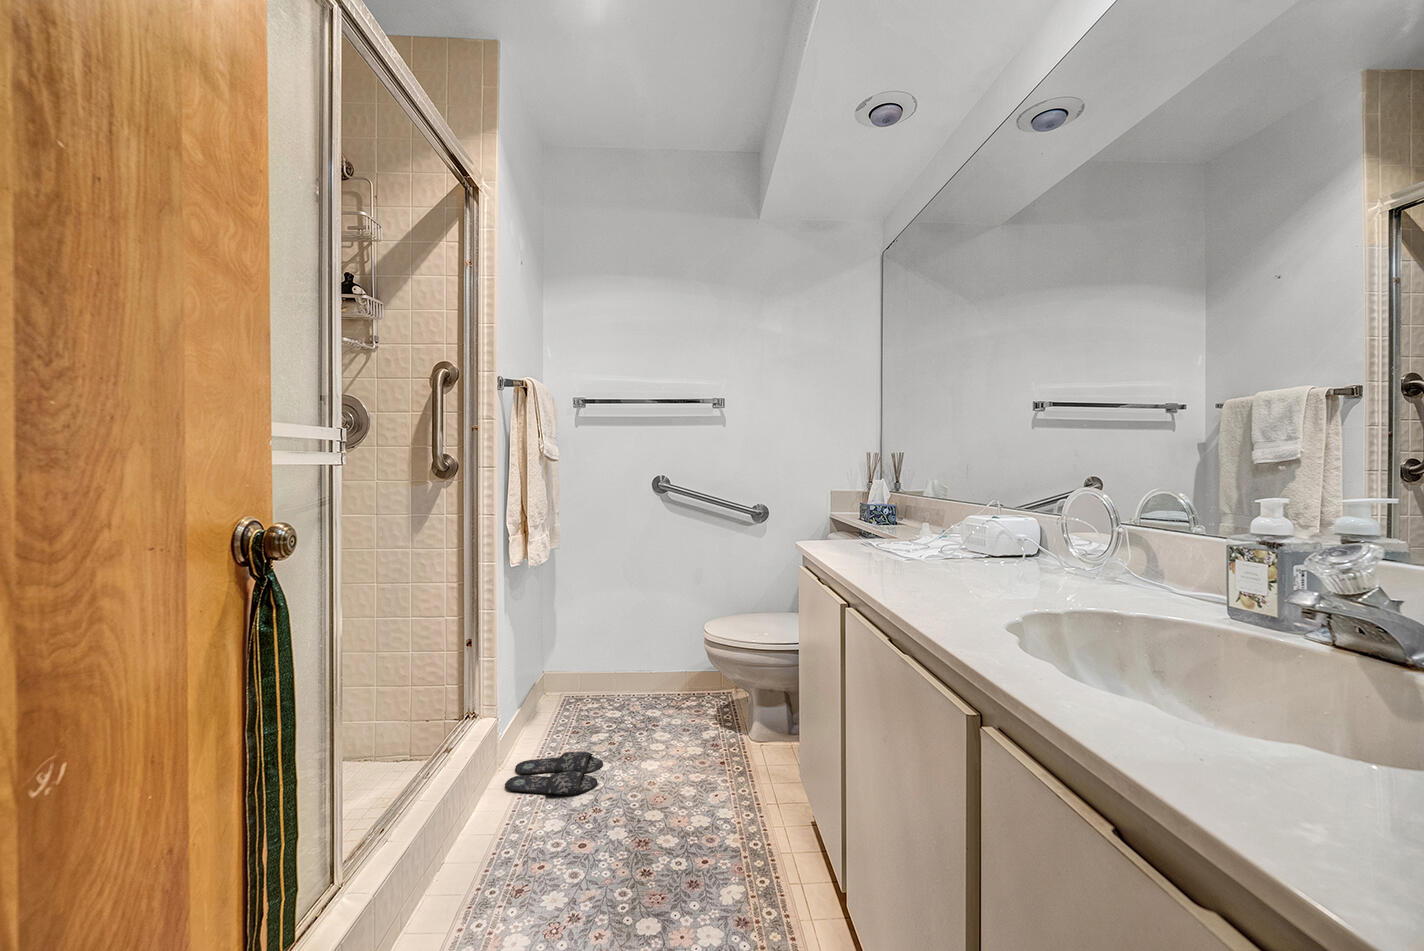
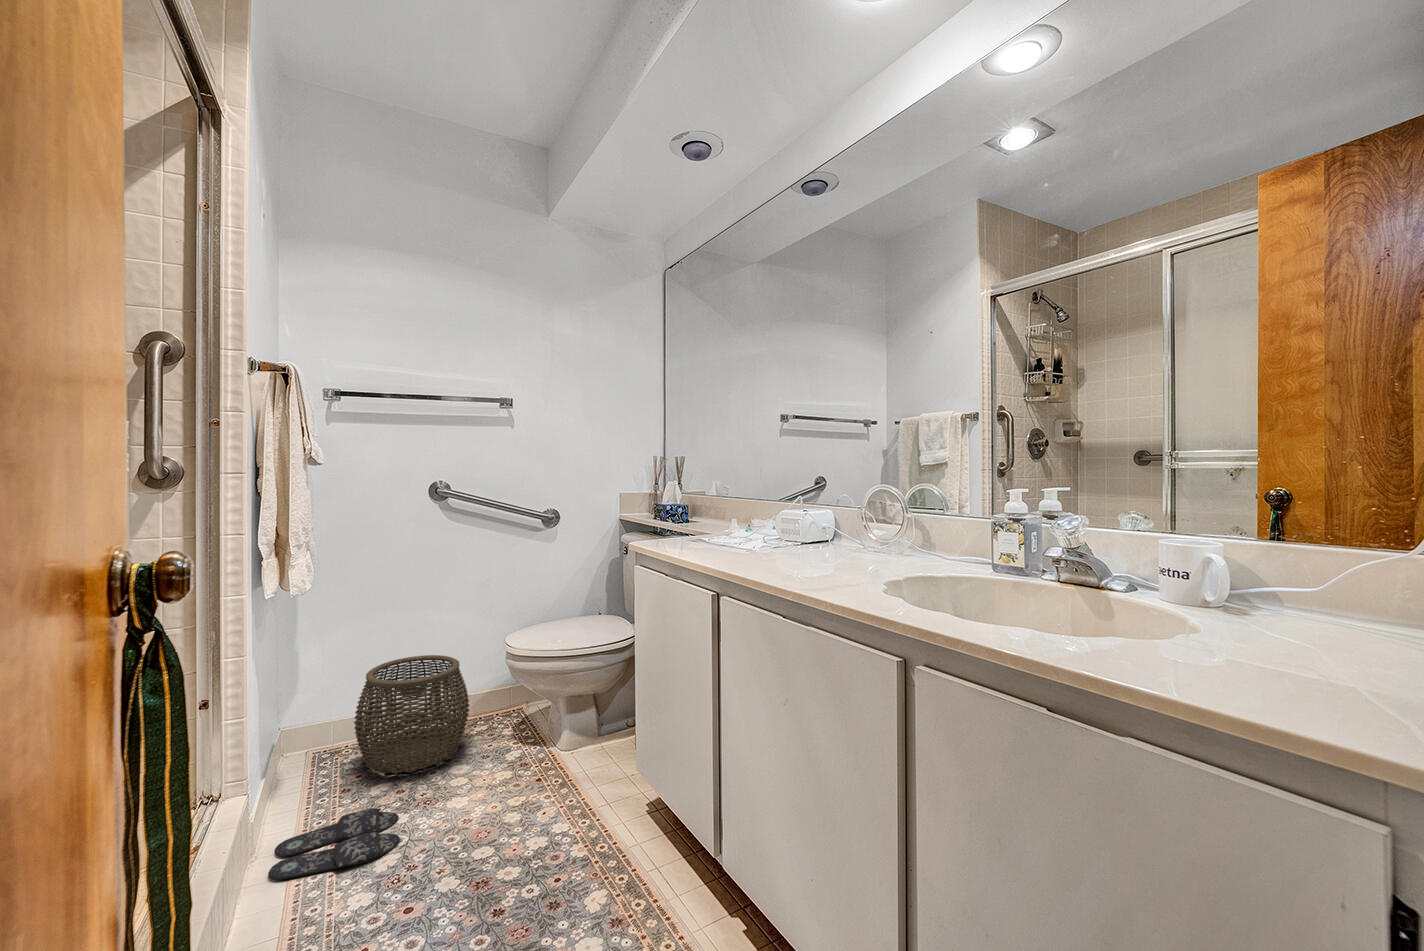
woven basket: none [587,629,677,729] -> present [354,655,470,774]

